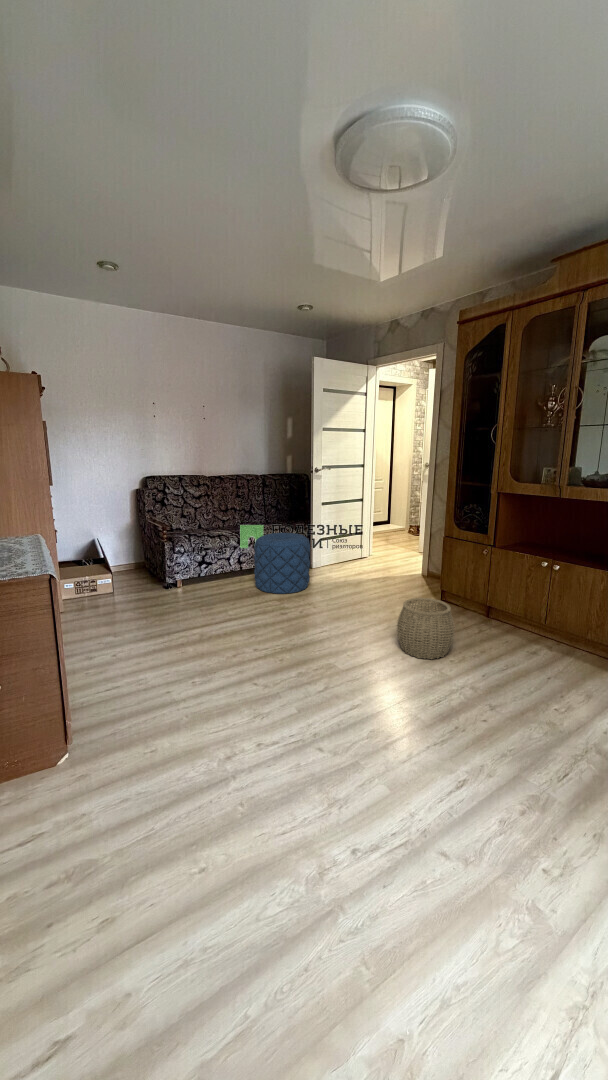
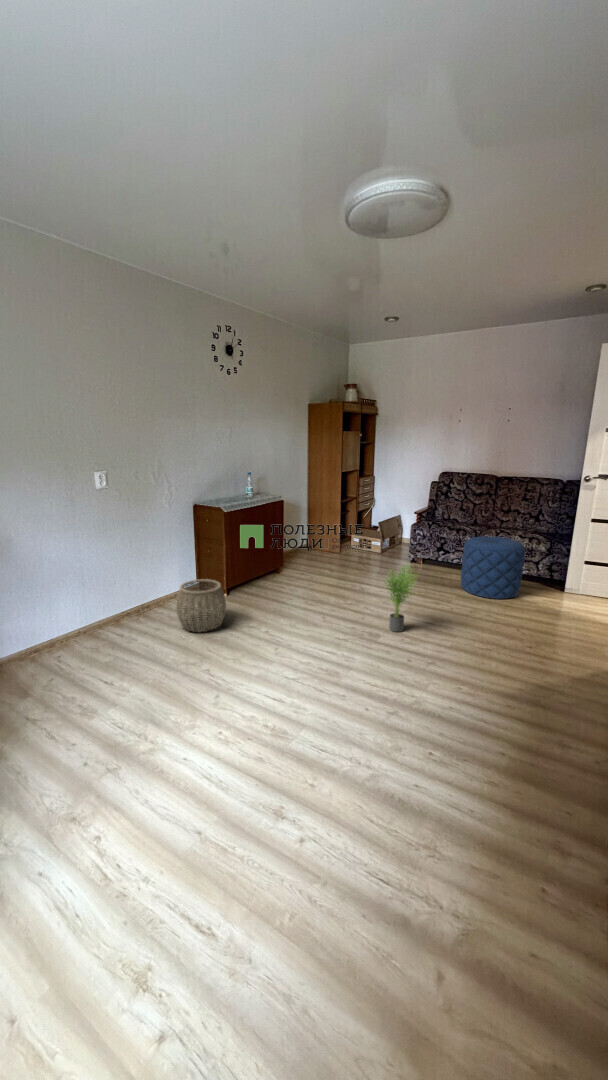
potted plant: none [300,569,357,650] -> present [385,568,415,632]
woven basket: present [397,598,455,659] -> present [176,579,226,632]

